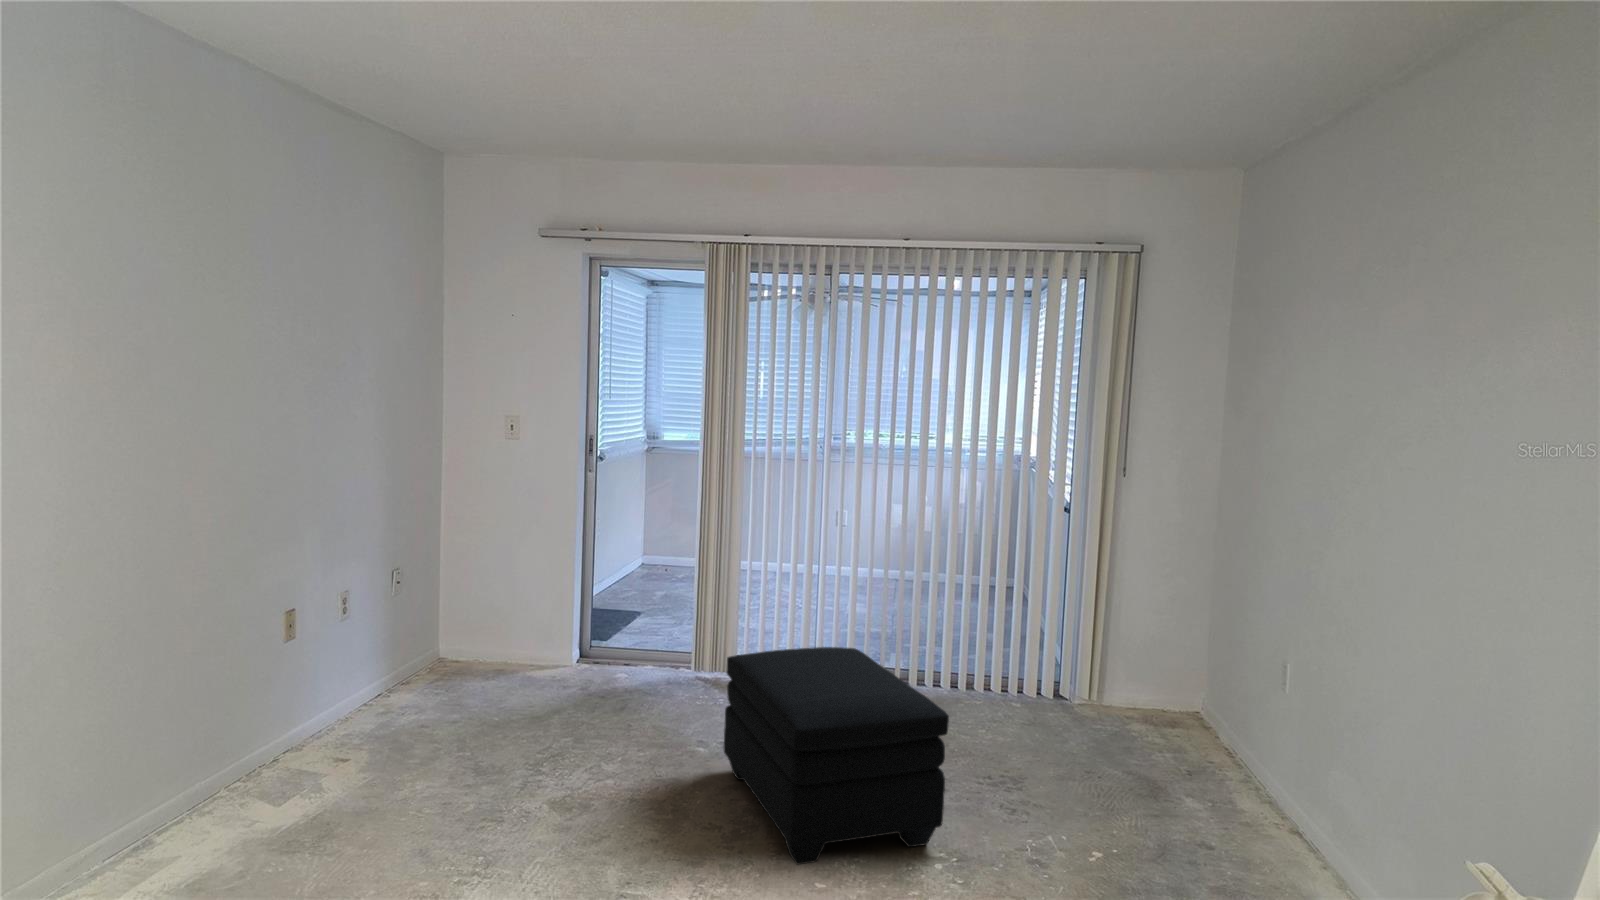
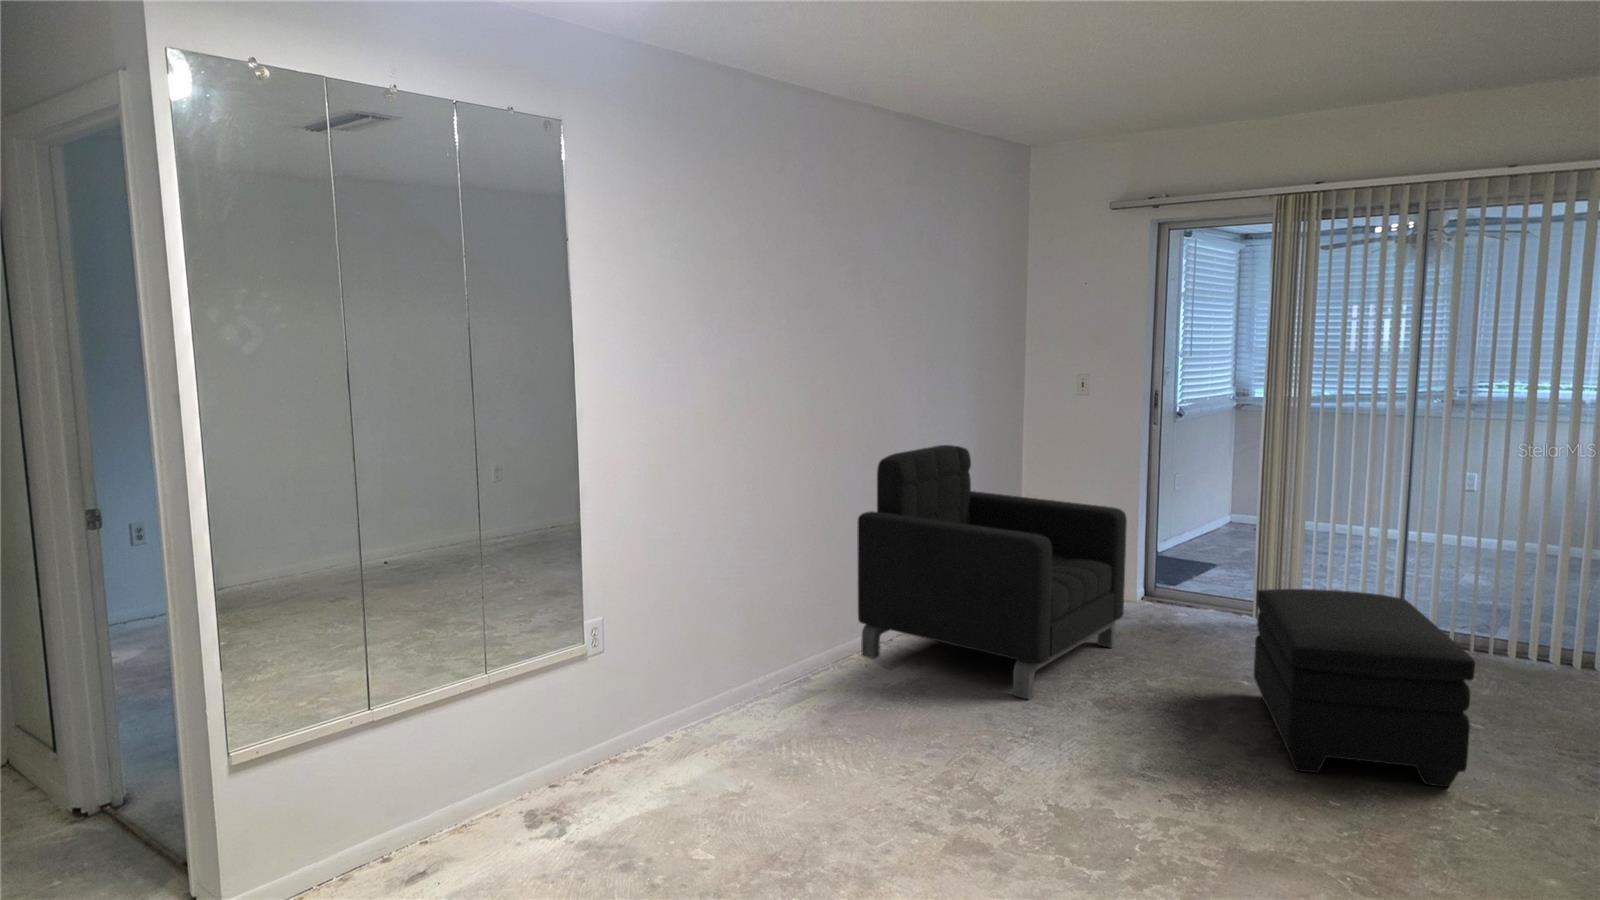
armchair: none [212,507,577,840] -> present [857,445,1127,699]

